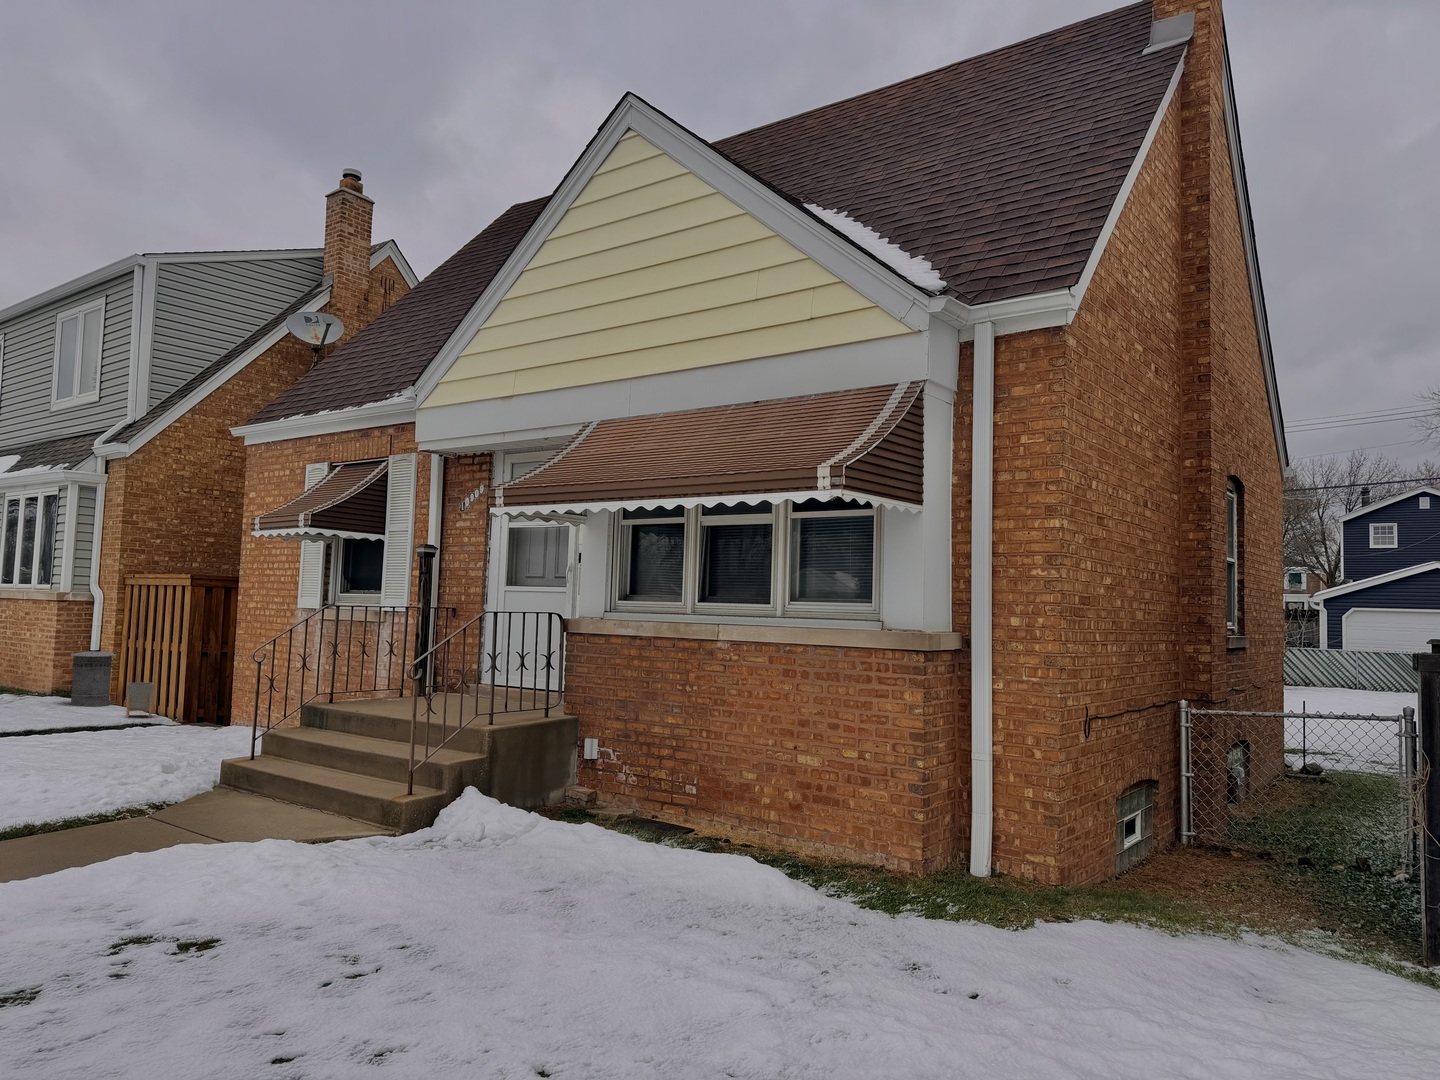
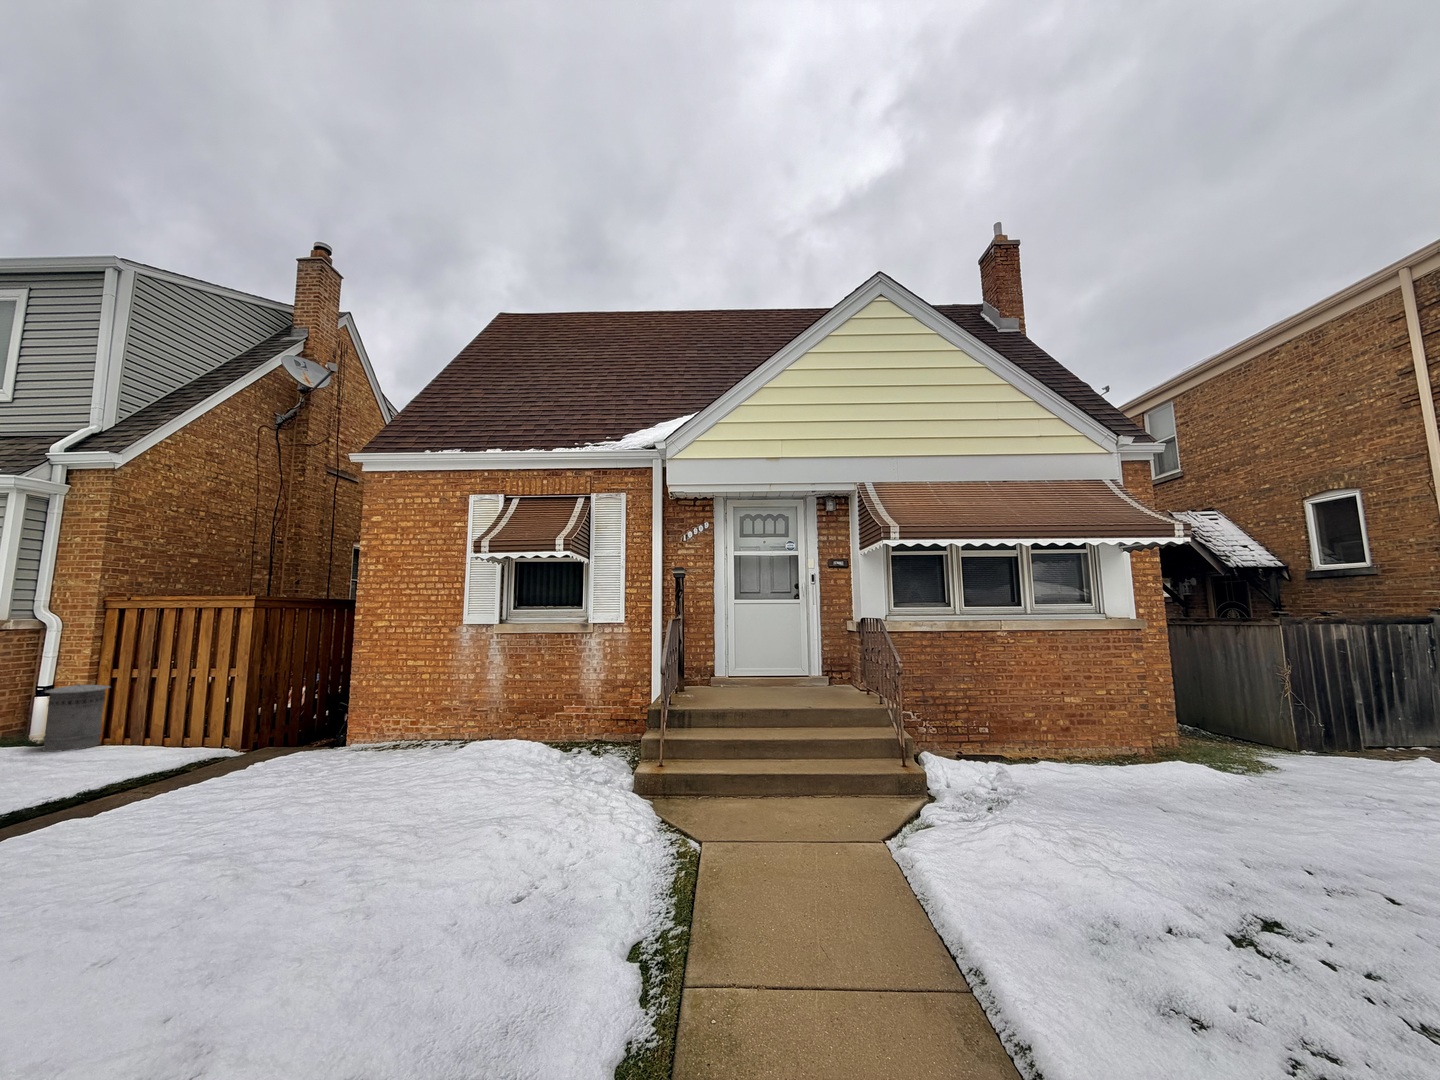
planter: present [126,682,154,717] -> none [174,712,216,754]

